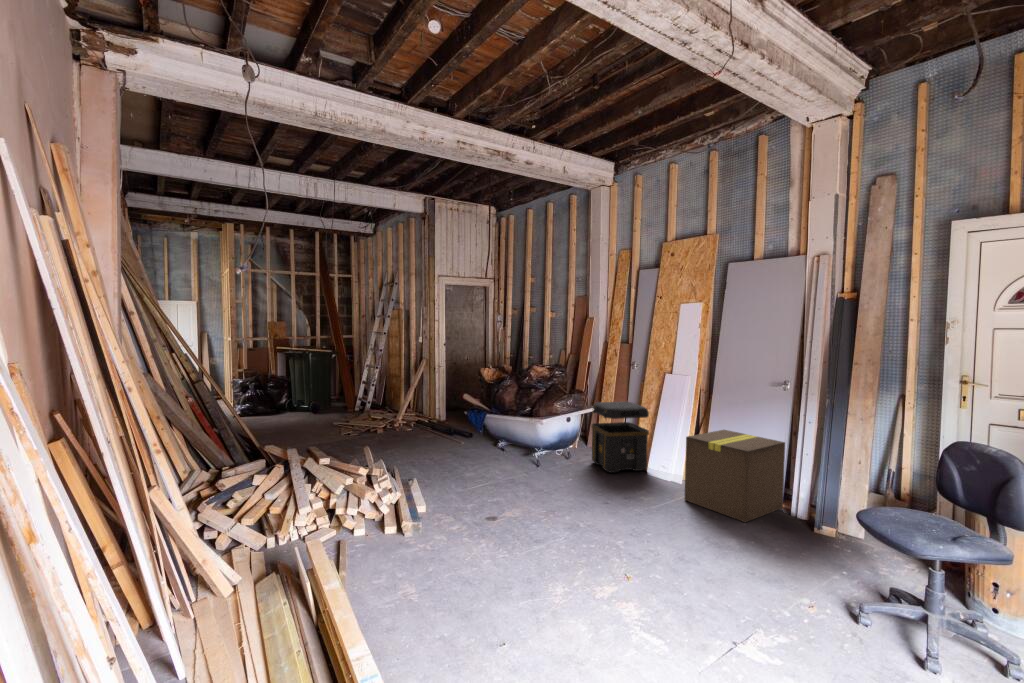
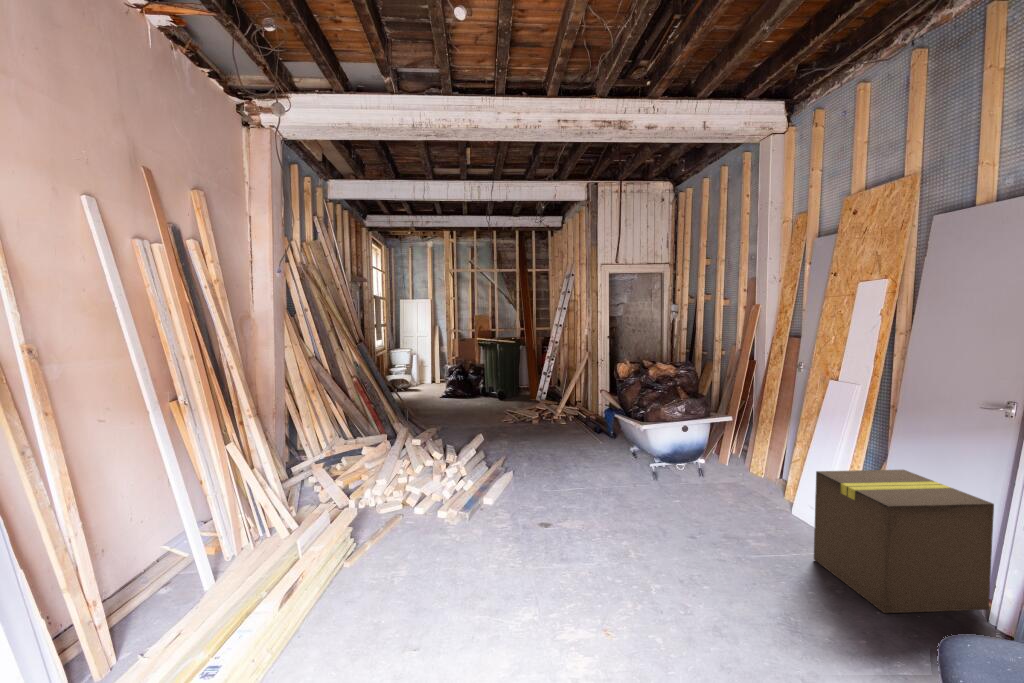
toolbox: present [591,402,649,473] -> none [730,413,803,509]

